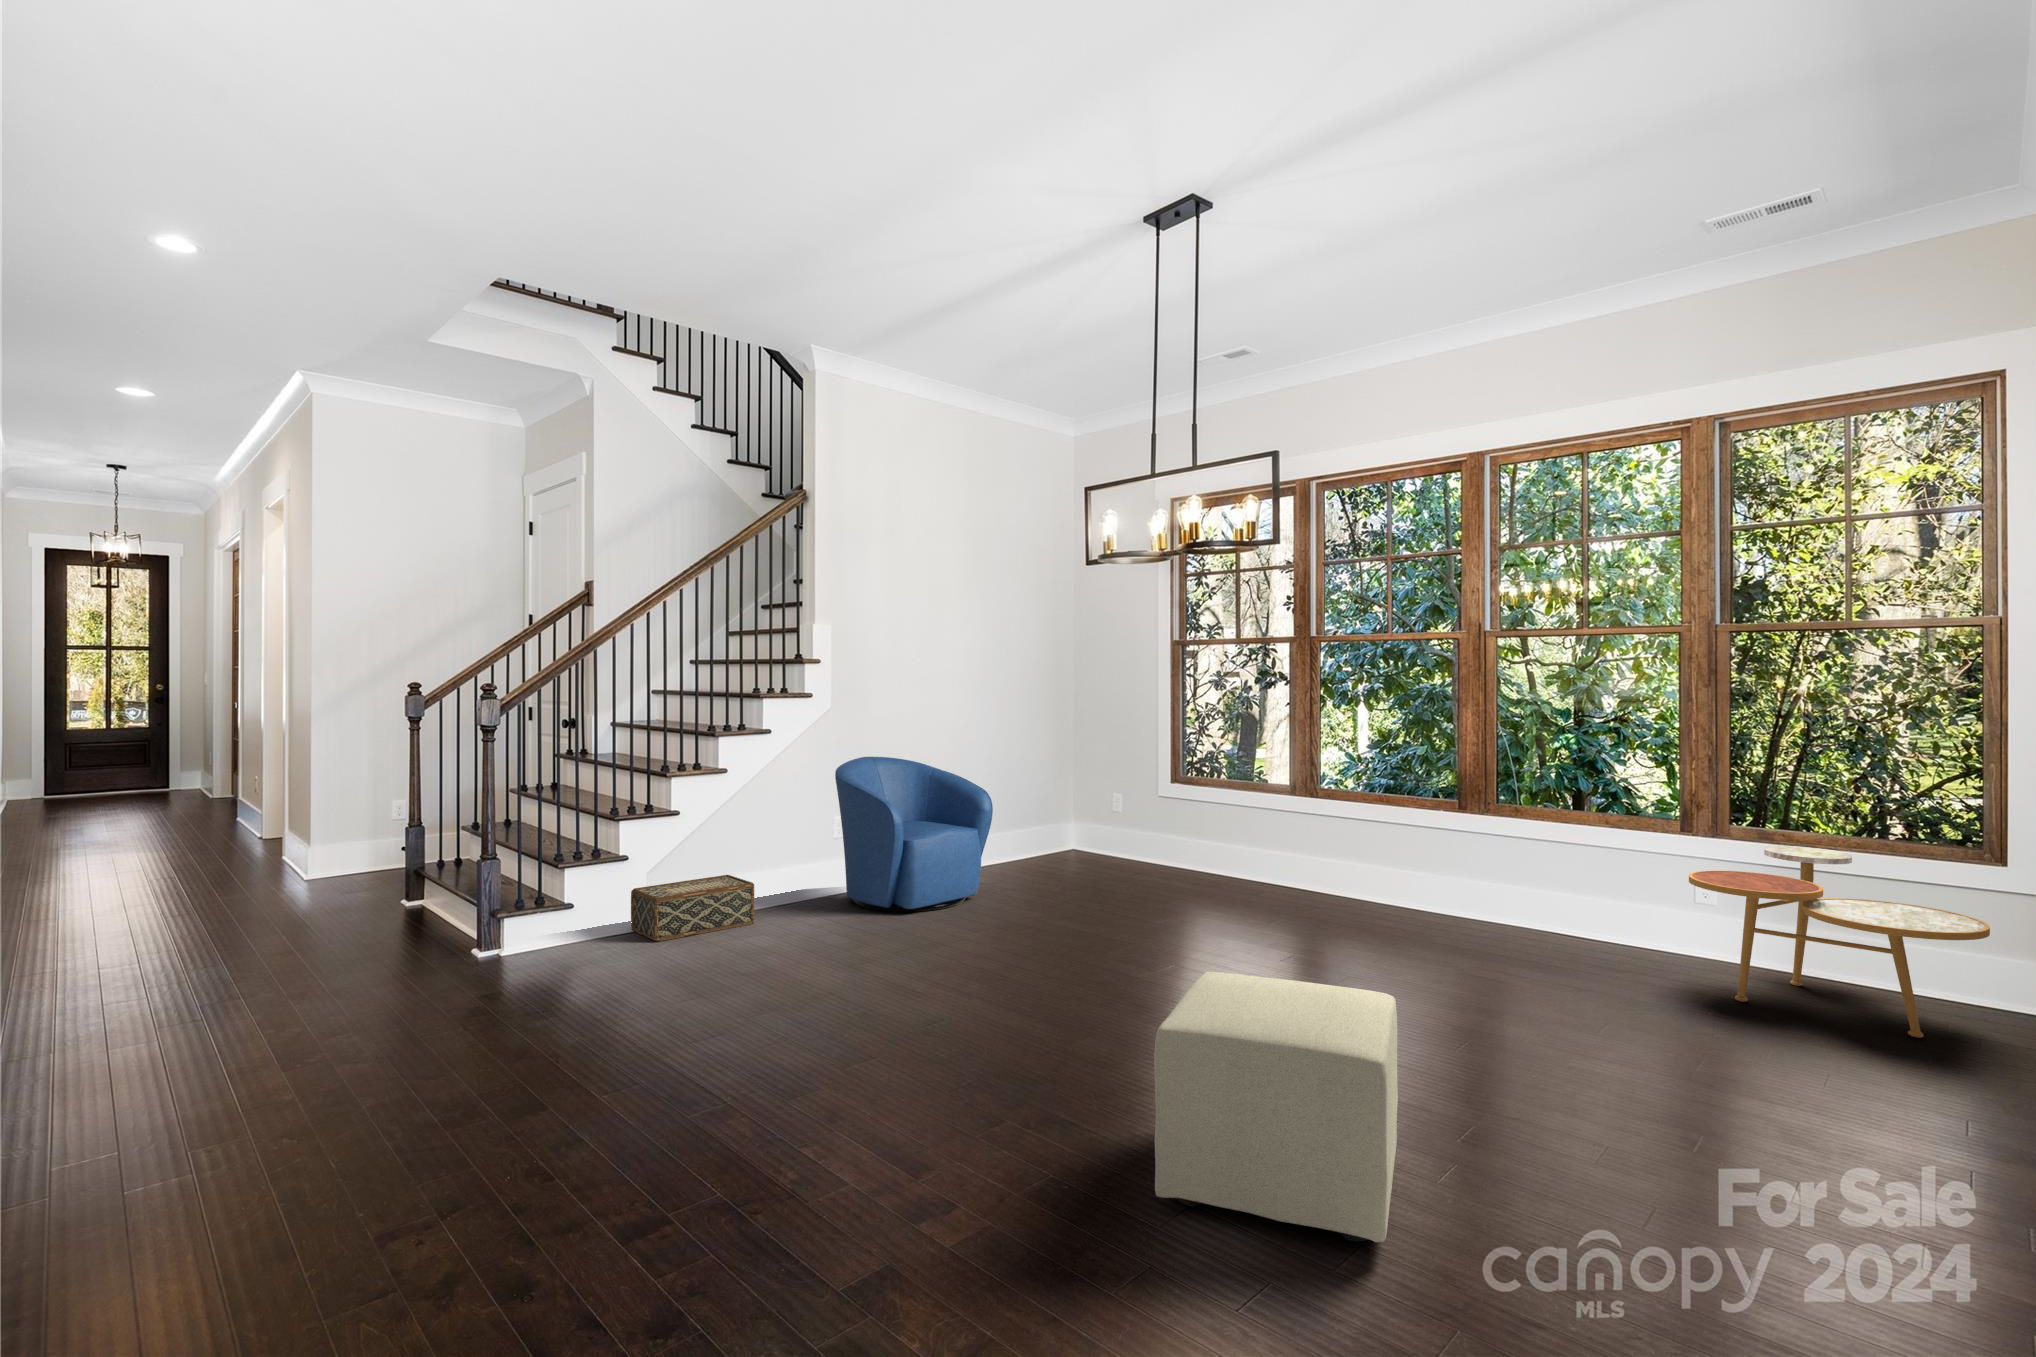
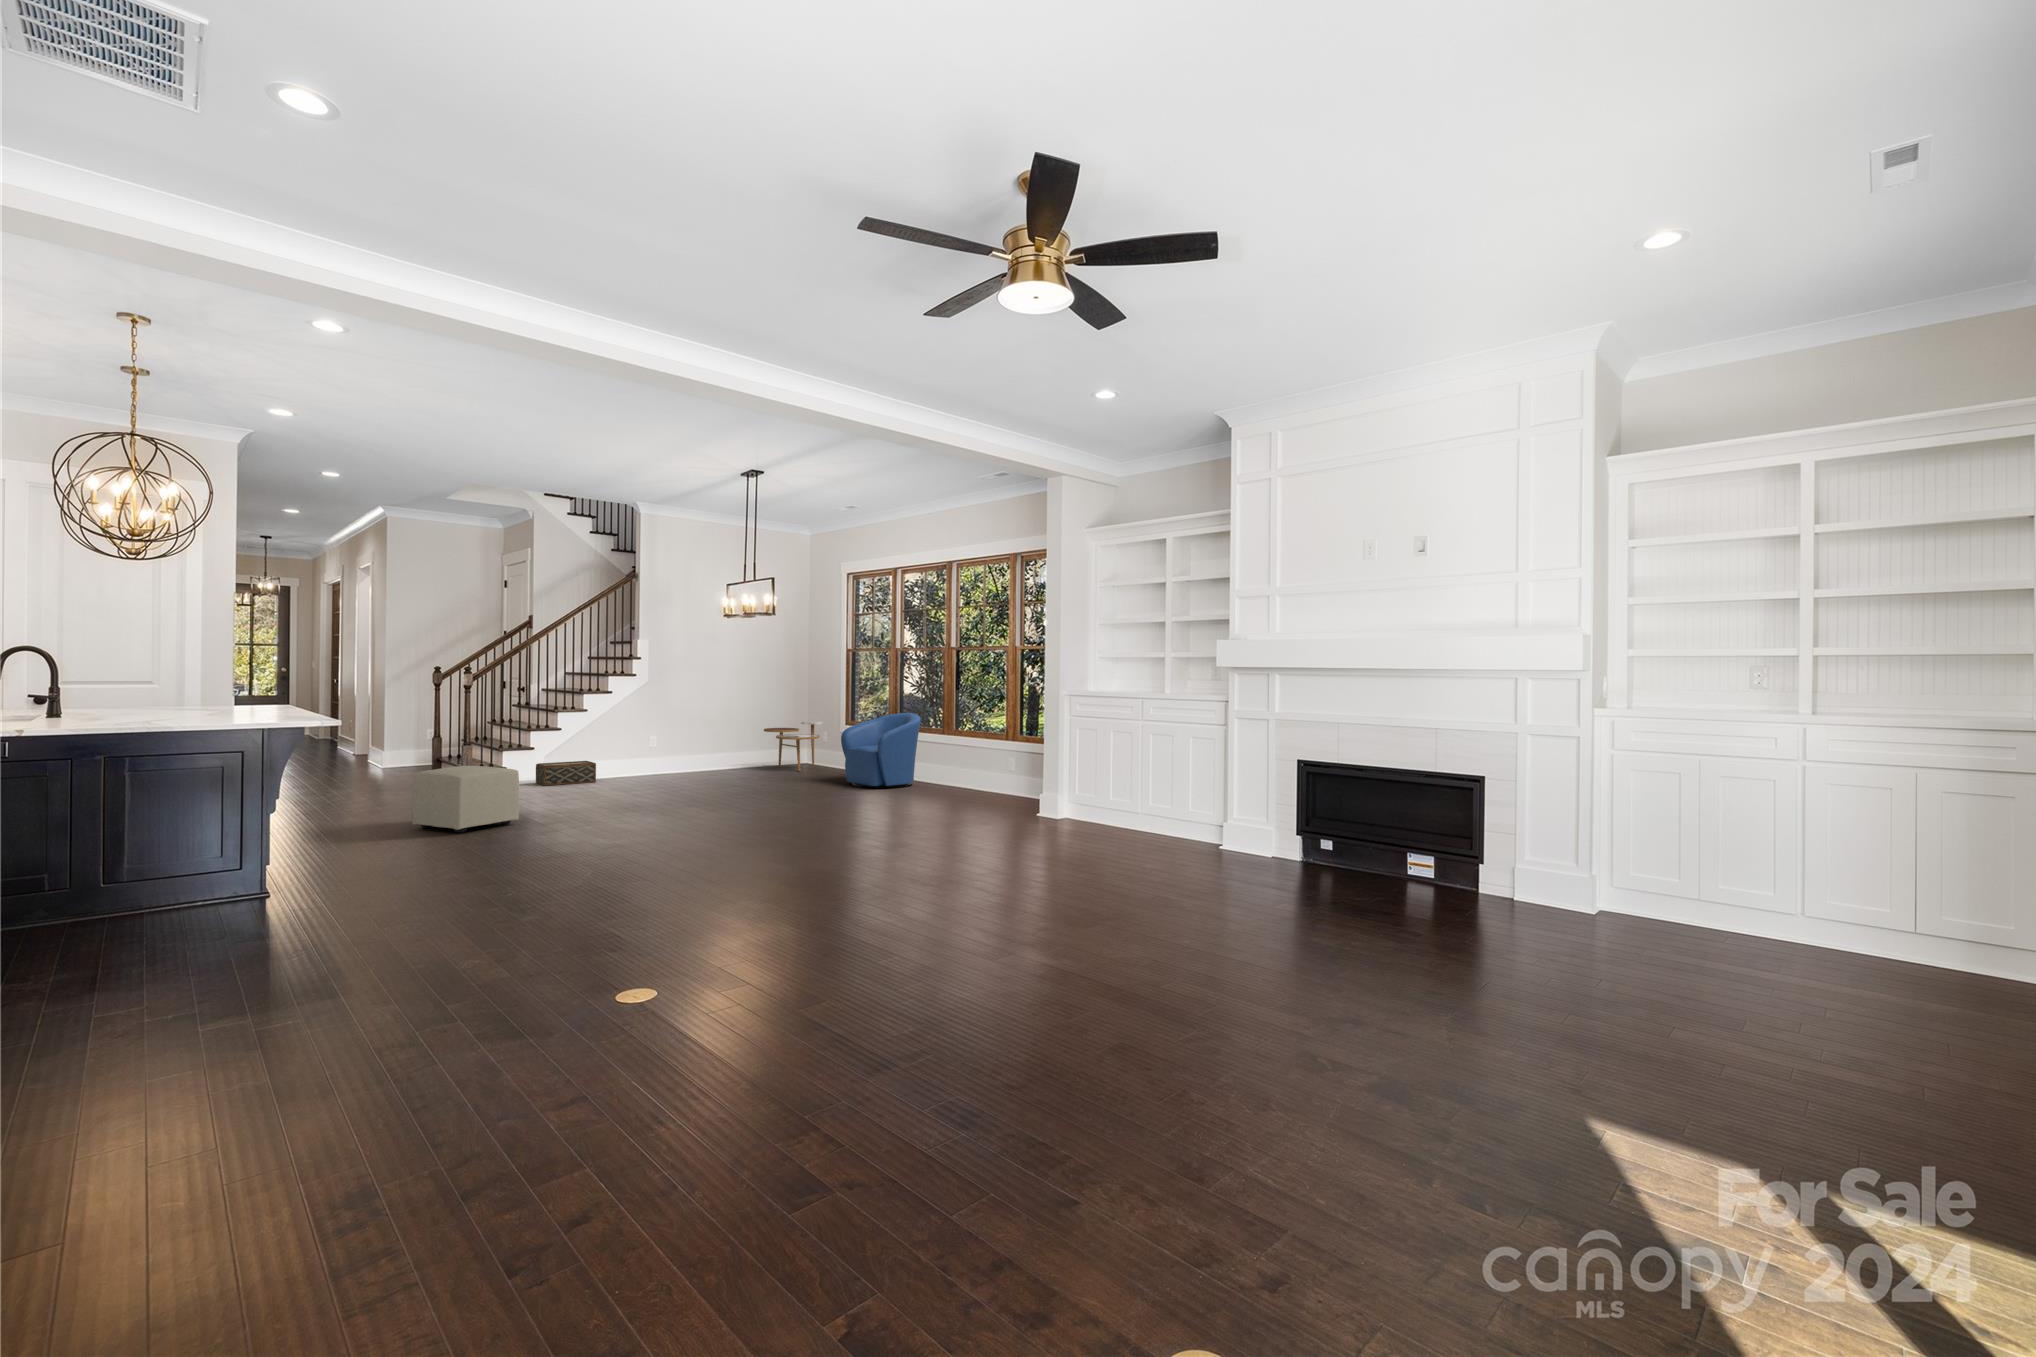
armchair: present [835,757,993,912] -> present [841,713,921,788]
side table: present [1689,846,1990,1038] -> present [764,721,824,771]
ottoman: present [1154,972,1398,1242] -> present [413,766,519,833]

